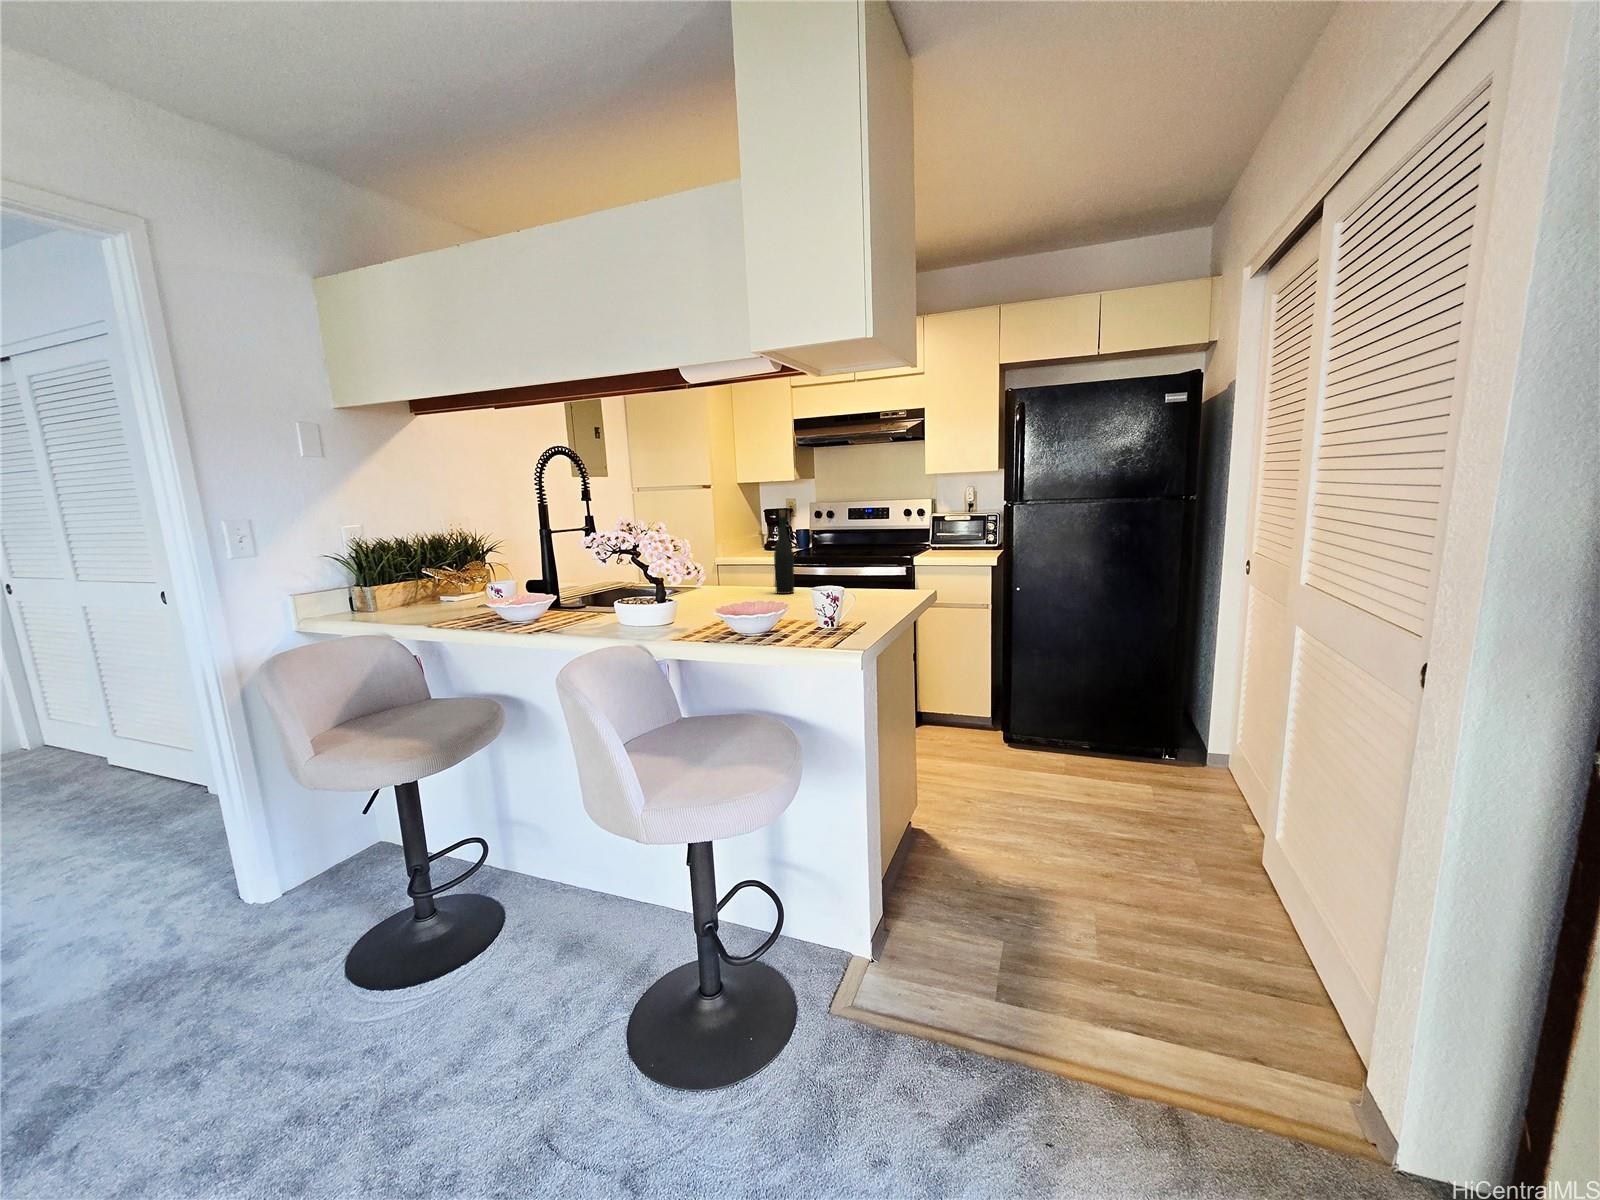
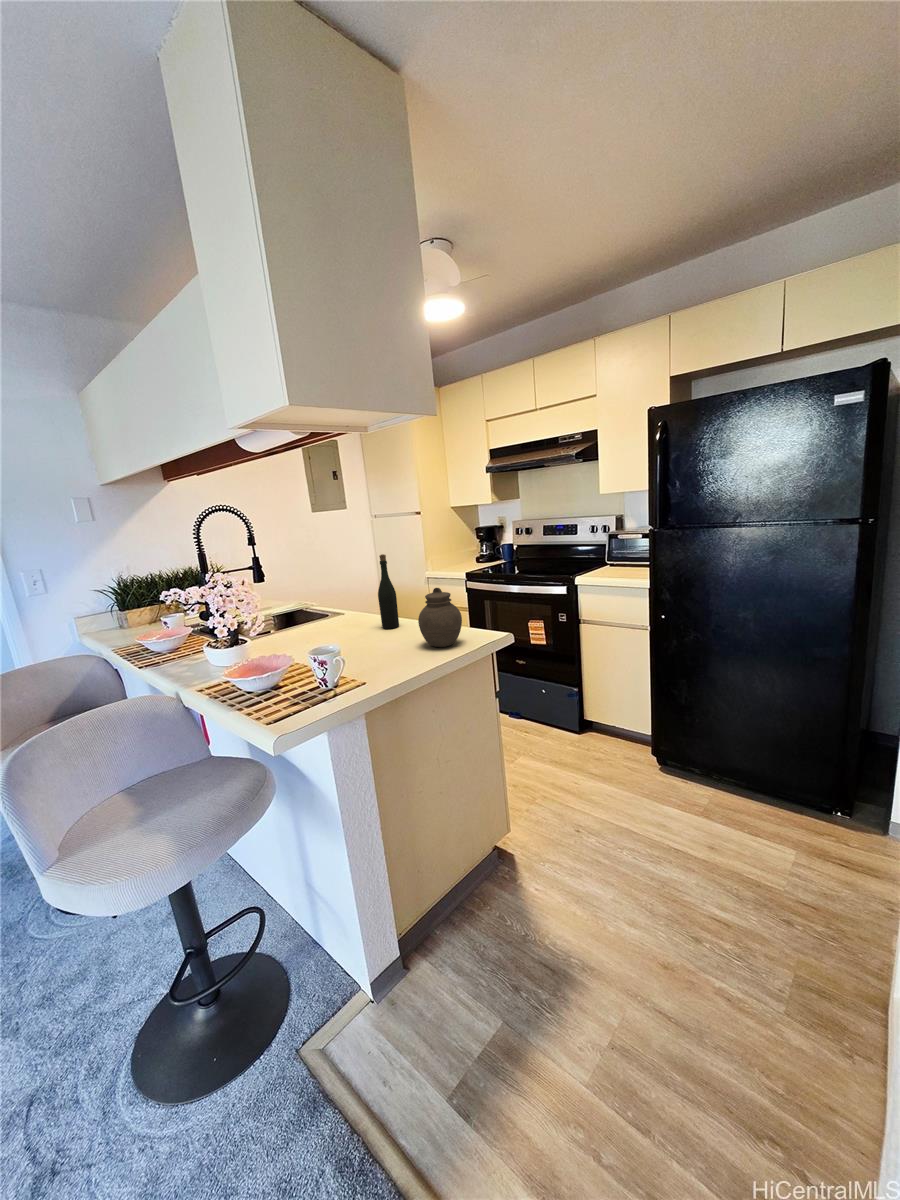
jar: none [856,538,901,600] -> present [418,588,462,647]

